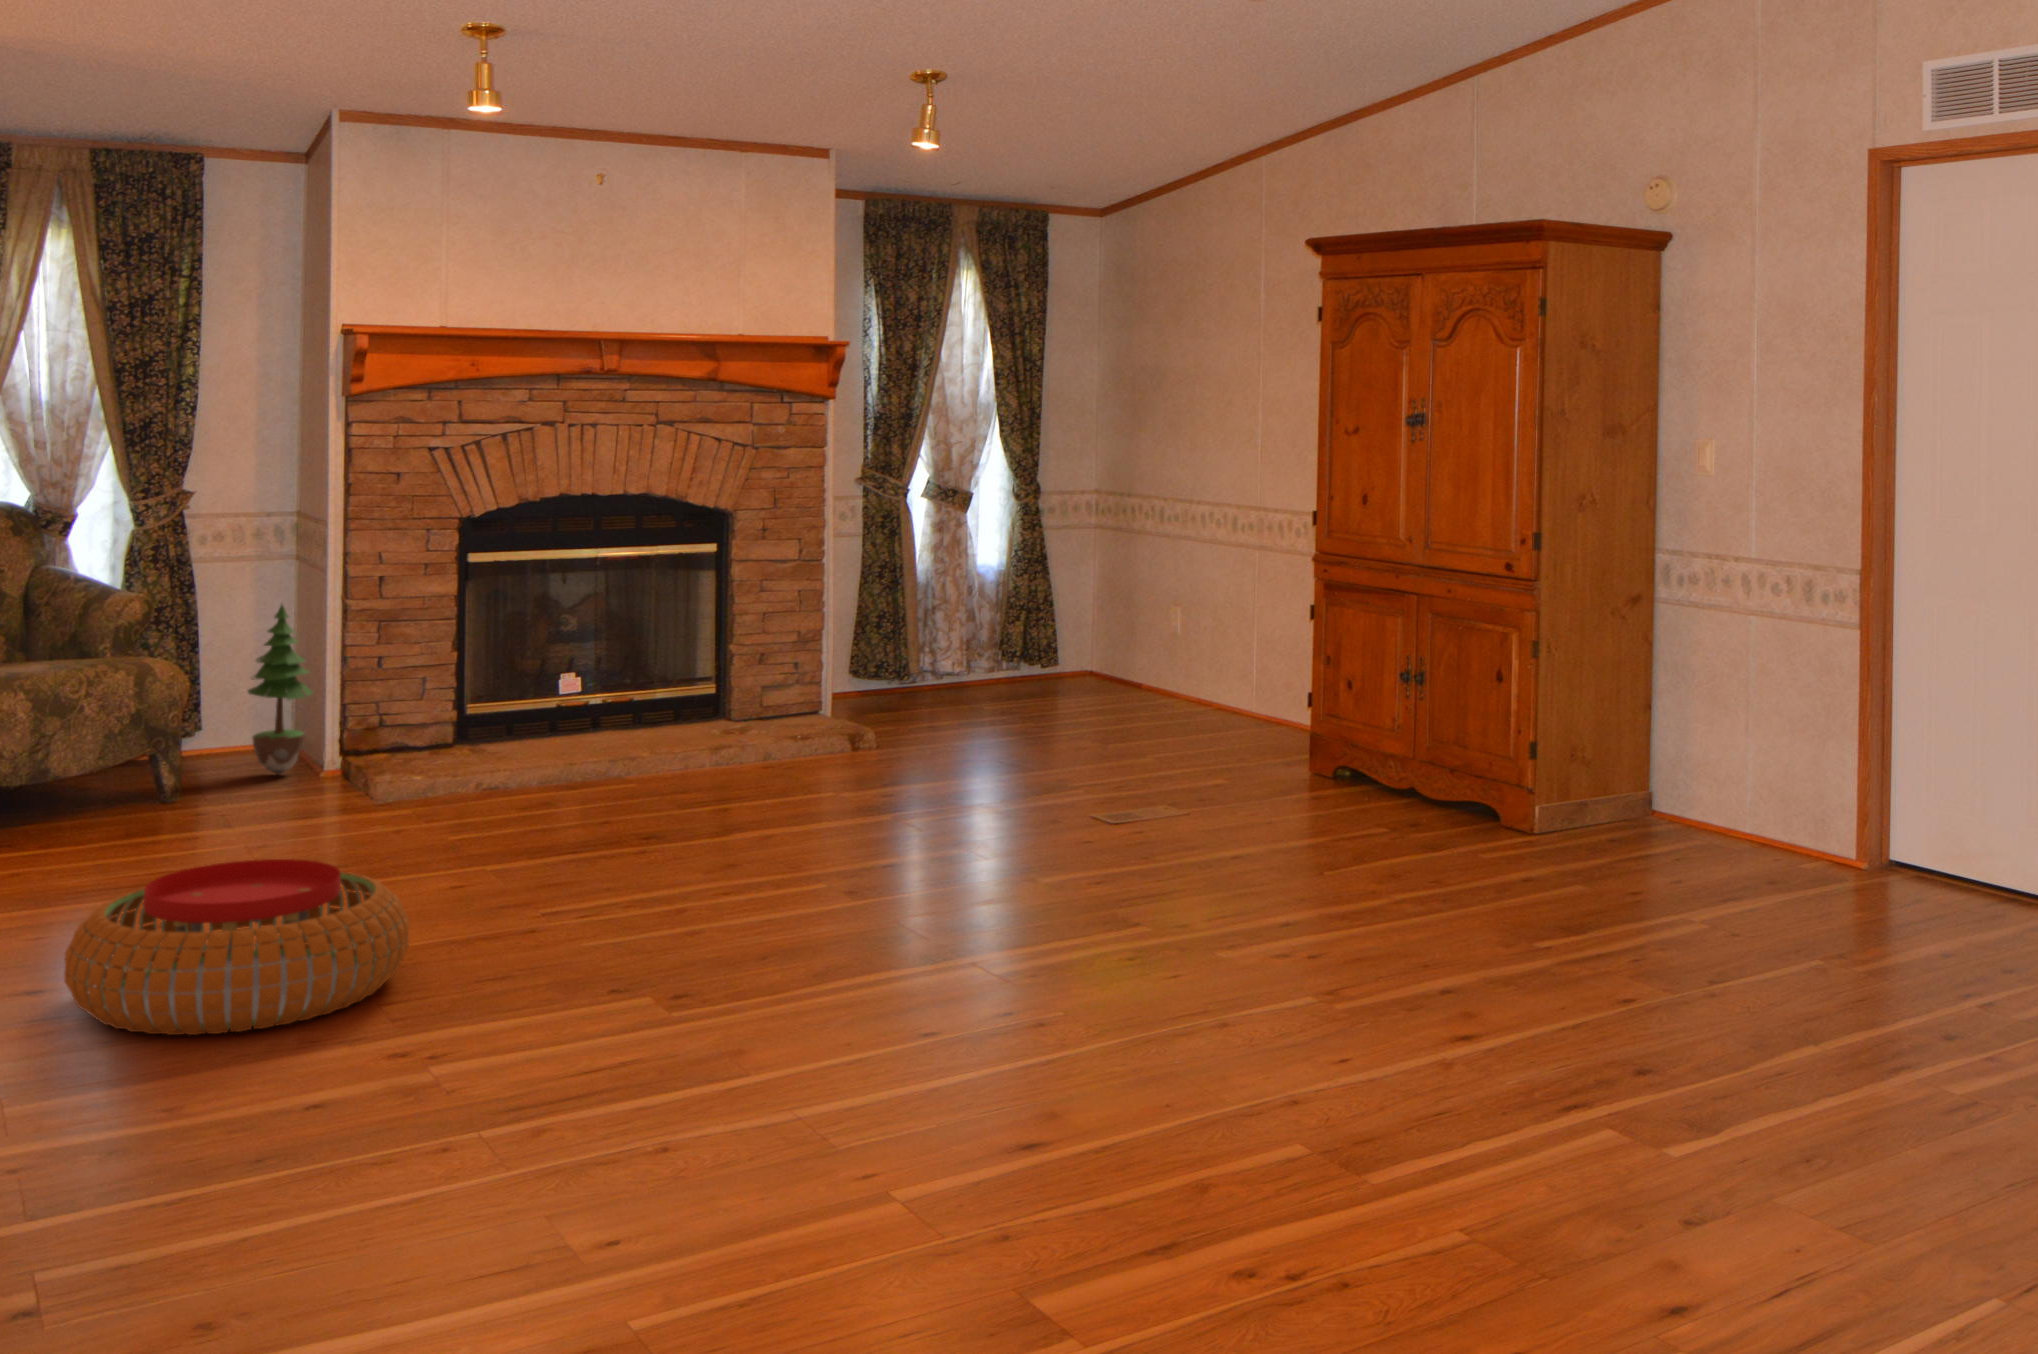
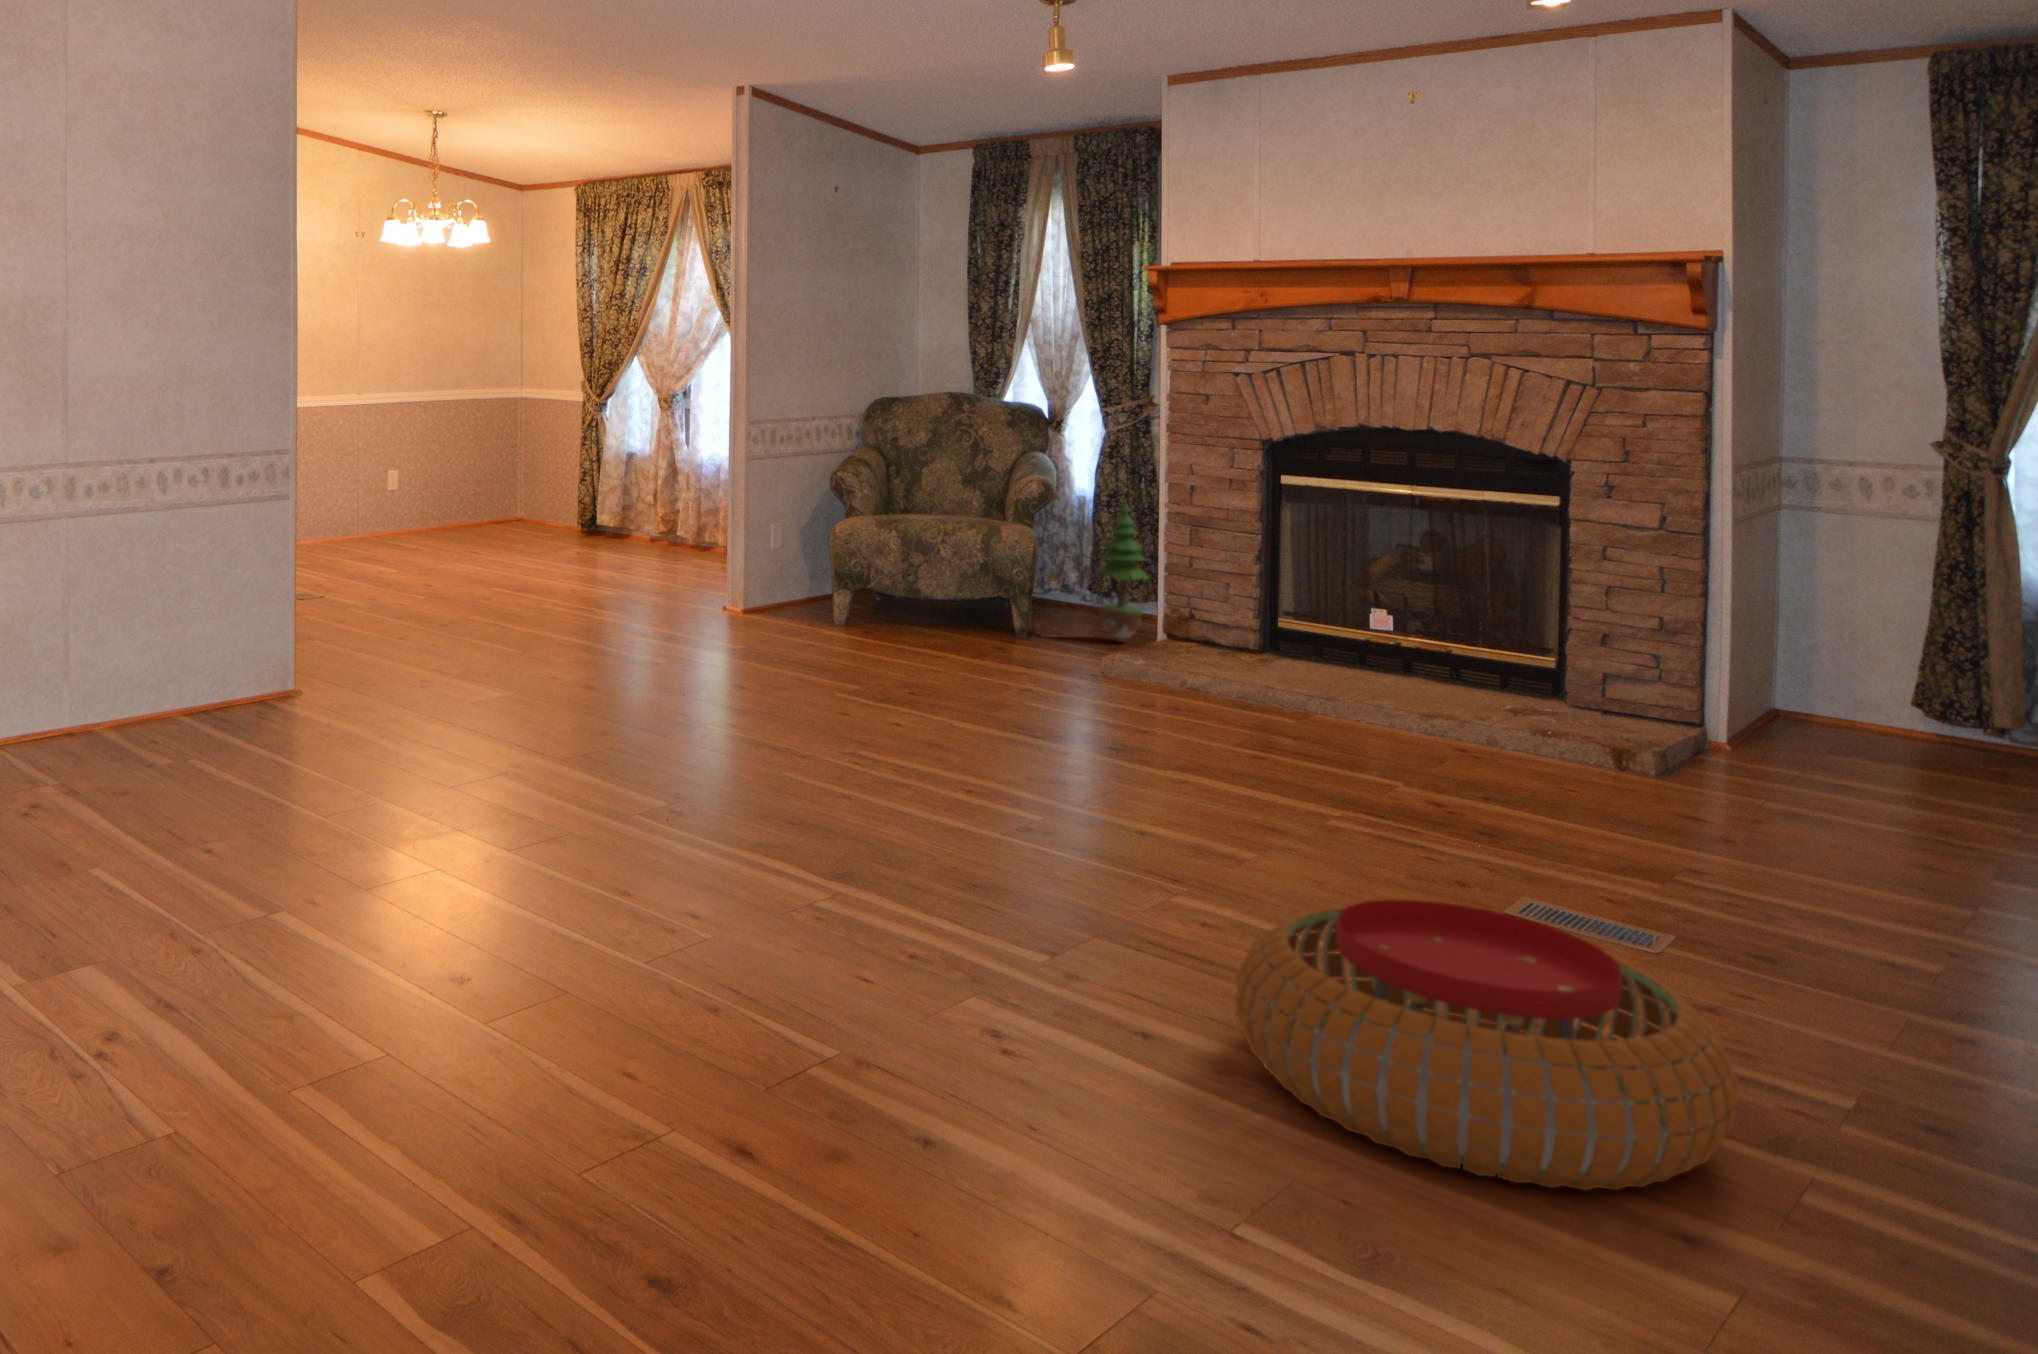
pouf: present [64,859,410,1035] -> present [1236,899,1738,1190]

